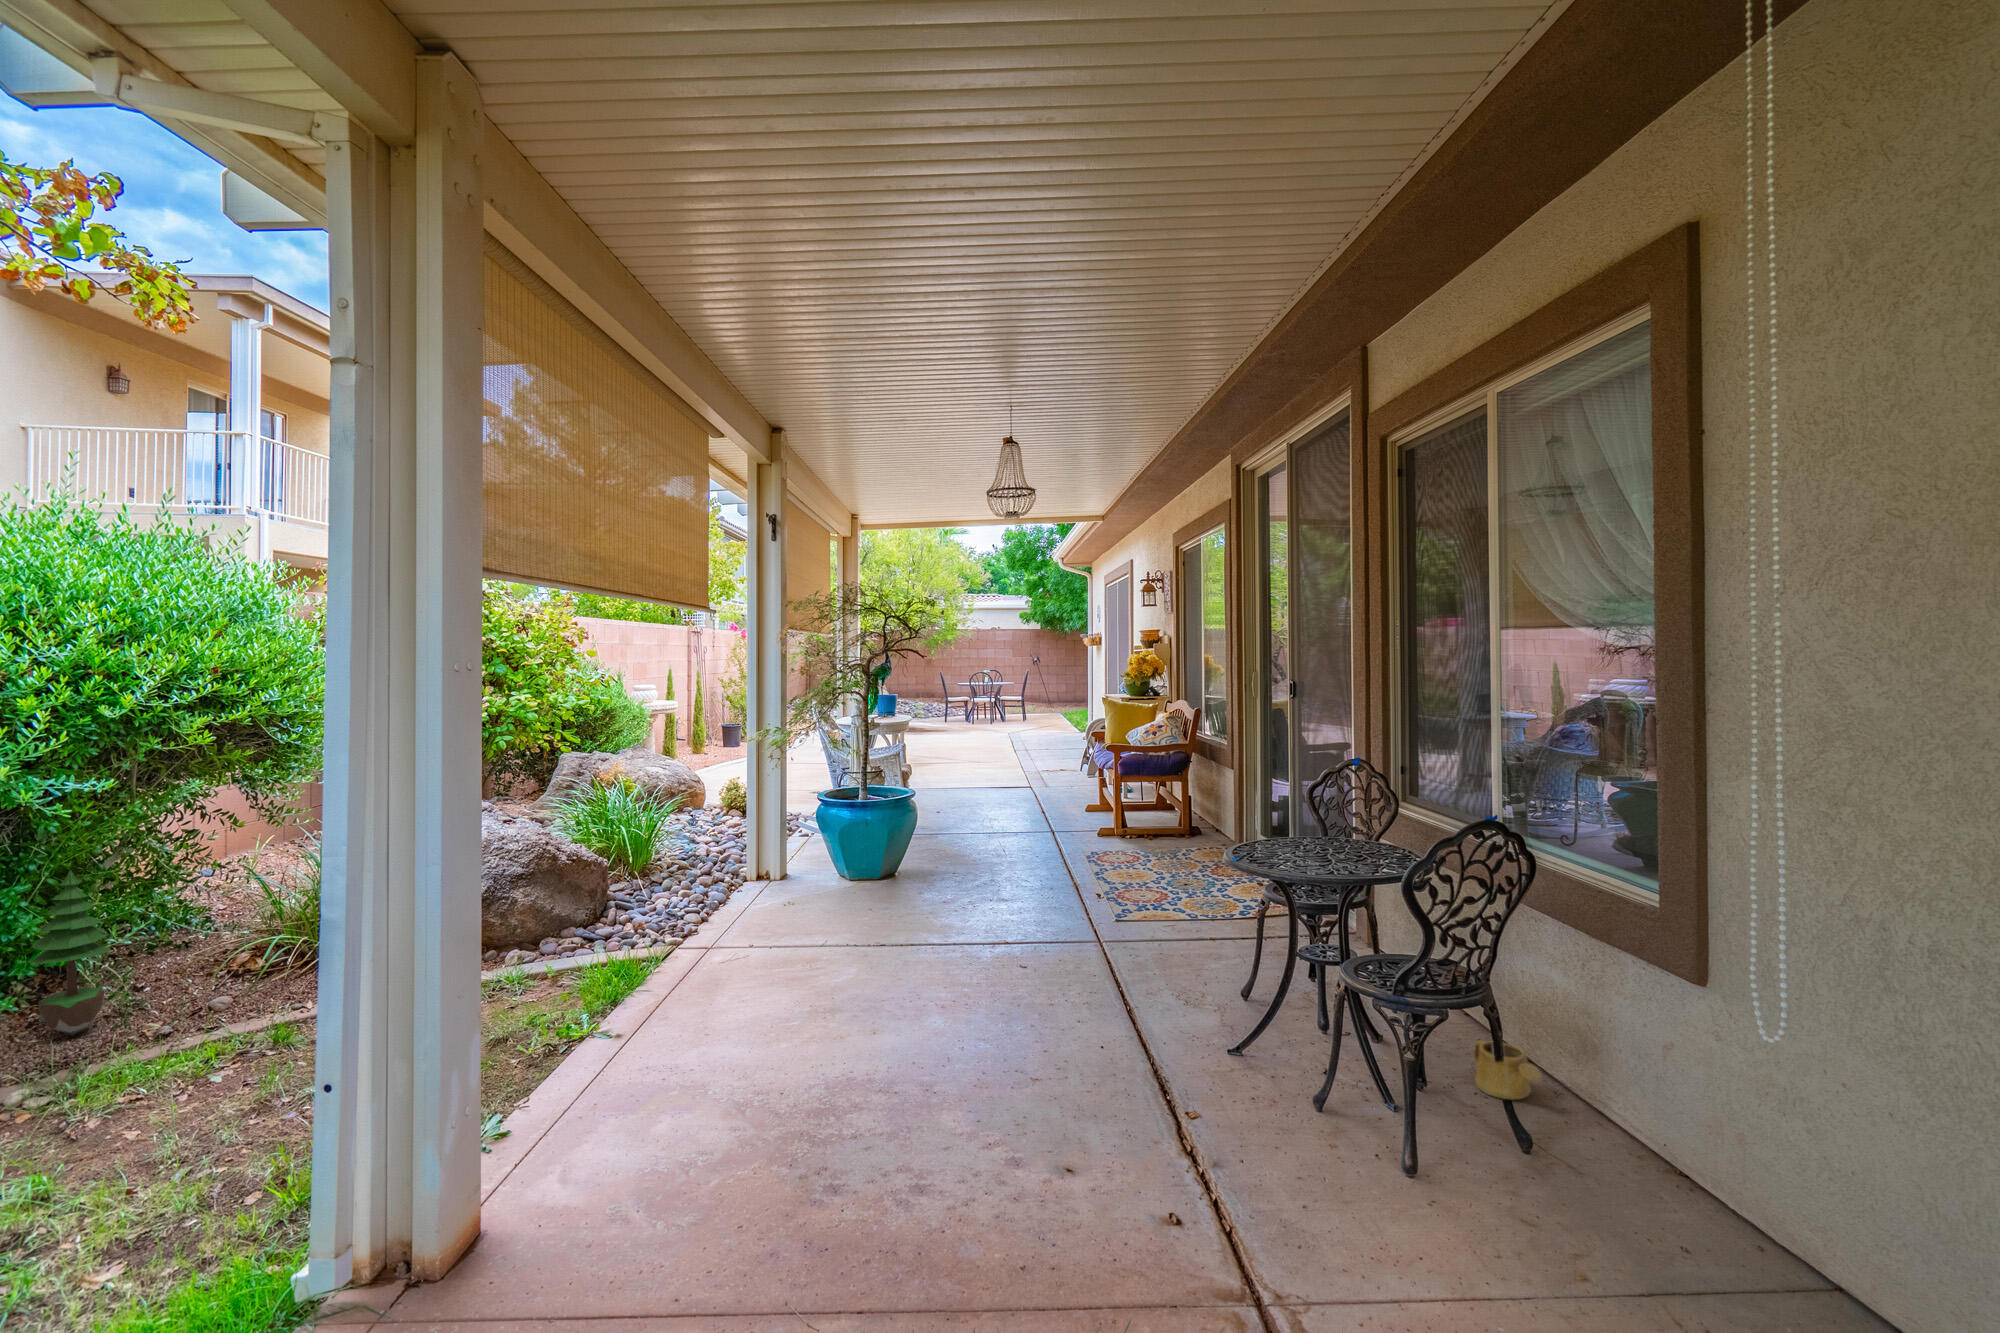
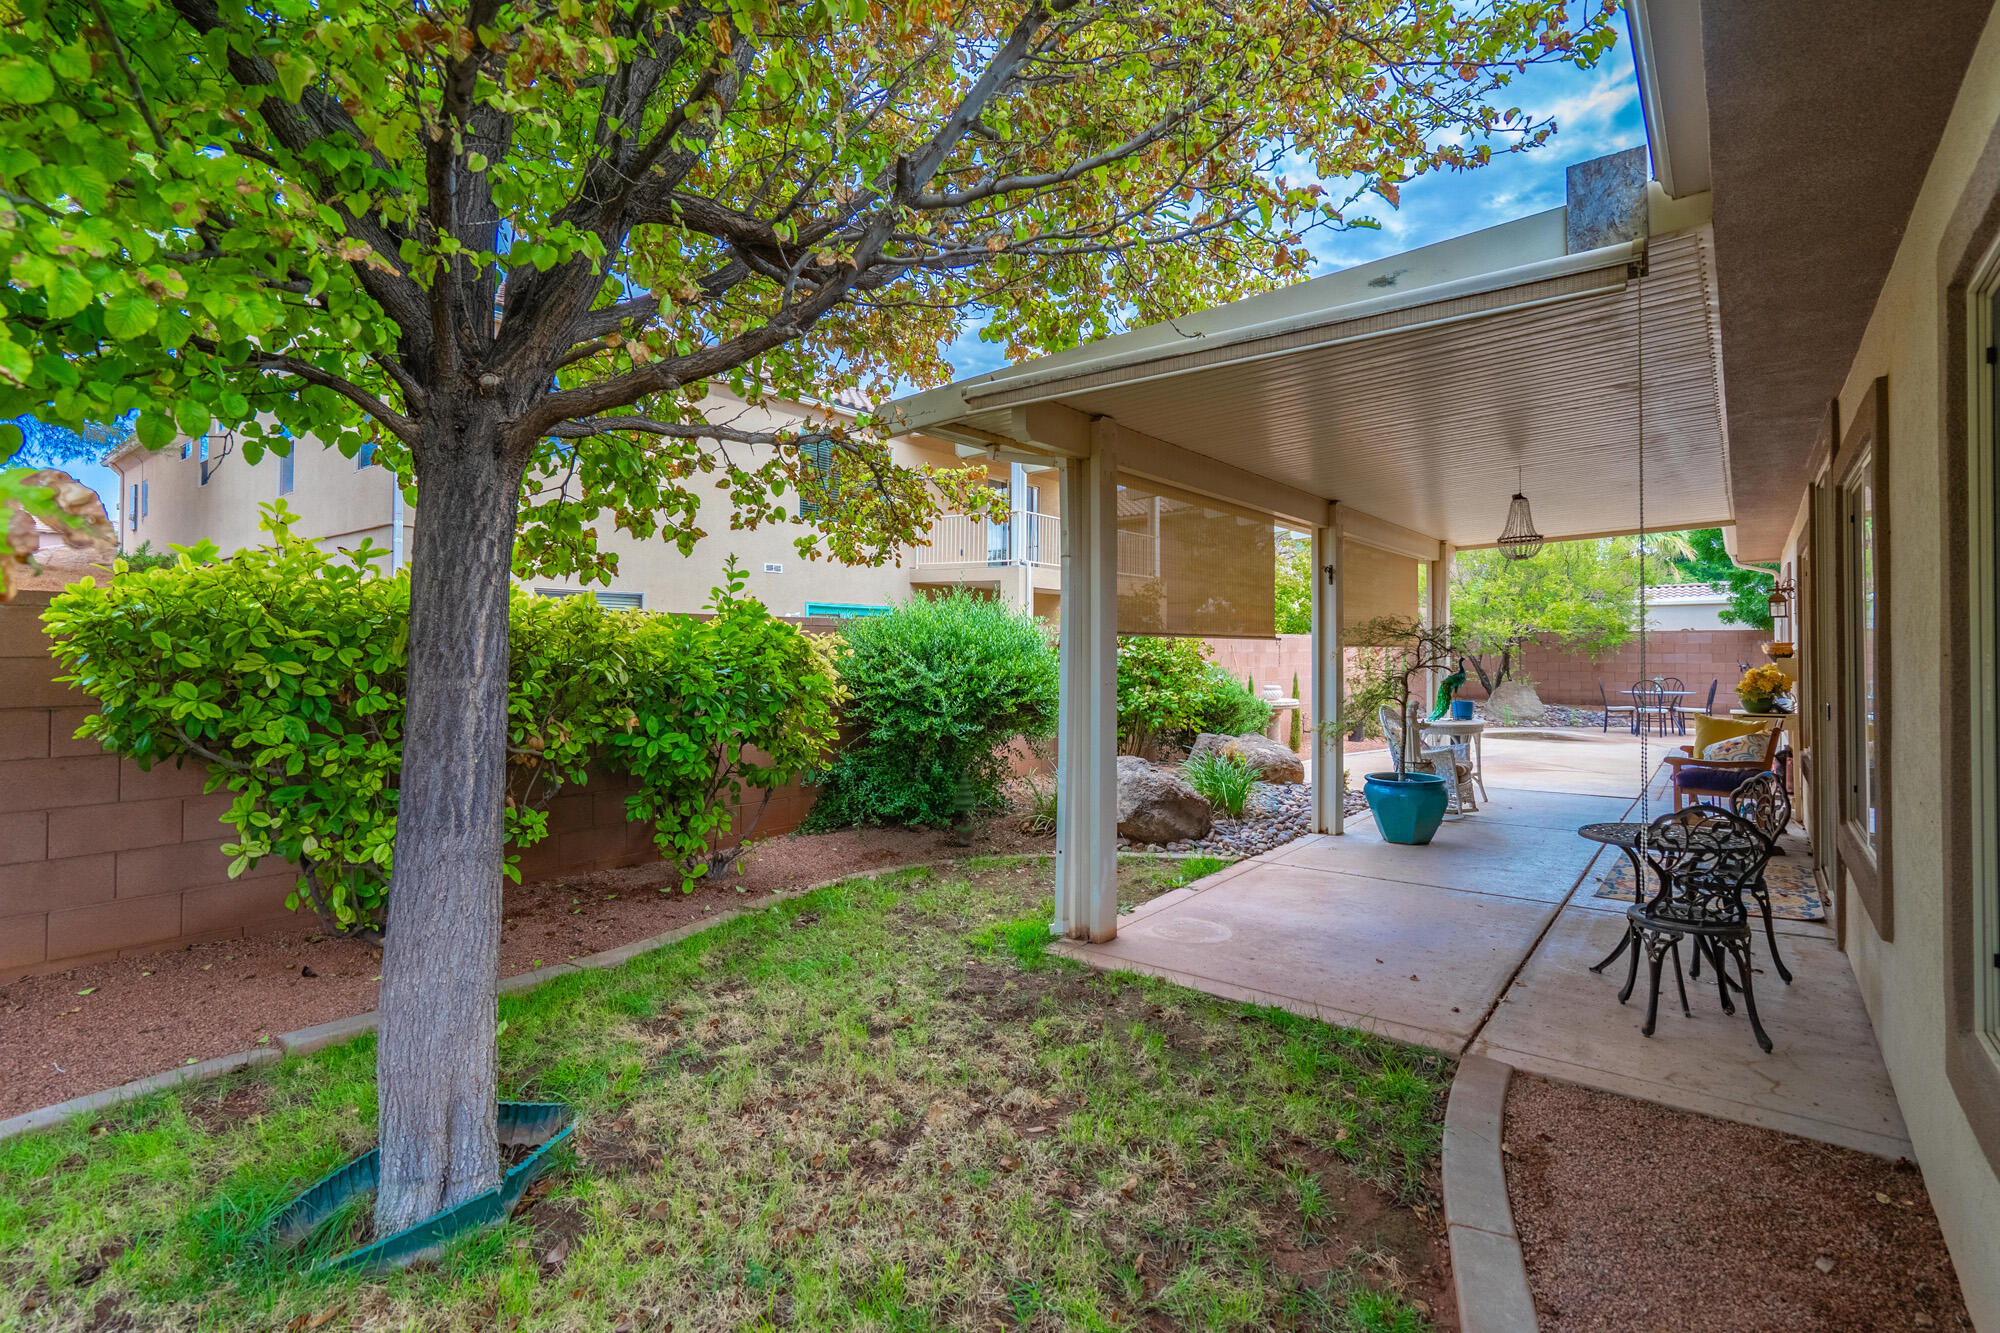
watering can: present [1473,1041,1542,1099] -> none [1800,996,1852,1041]

